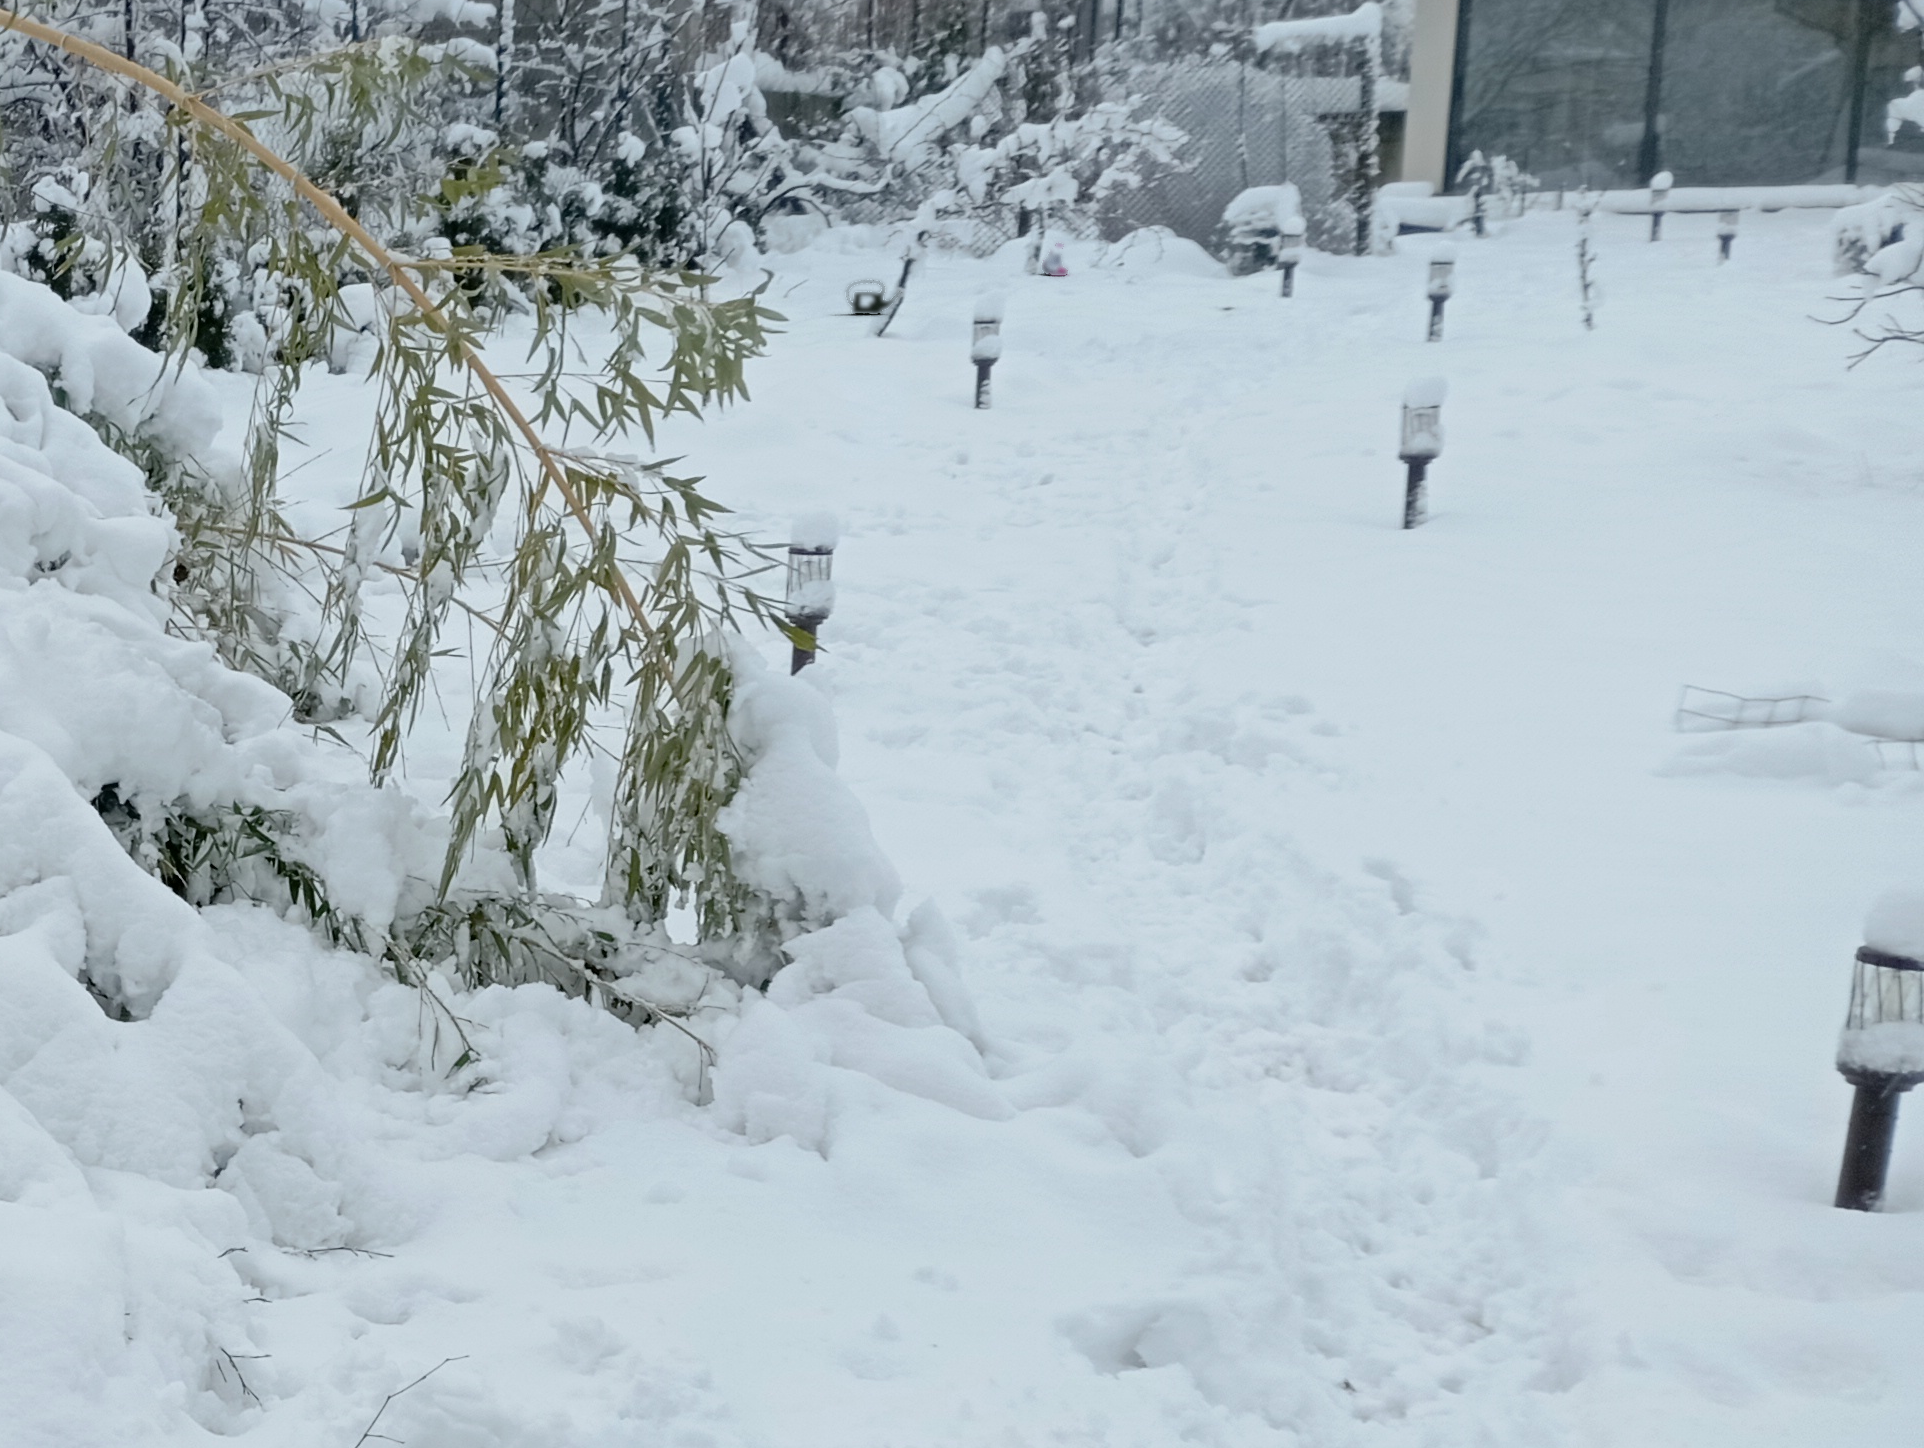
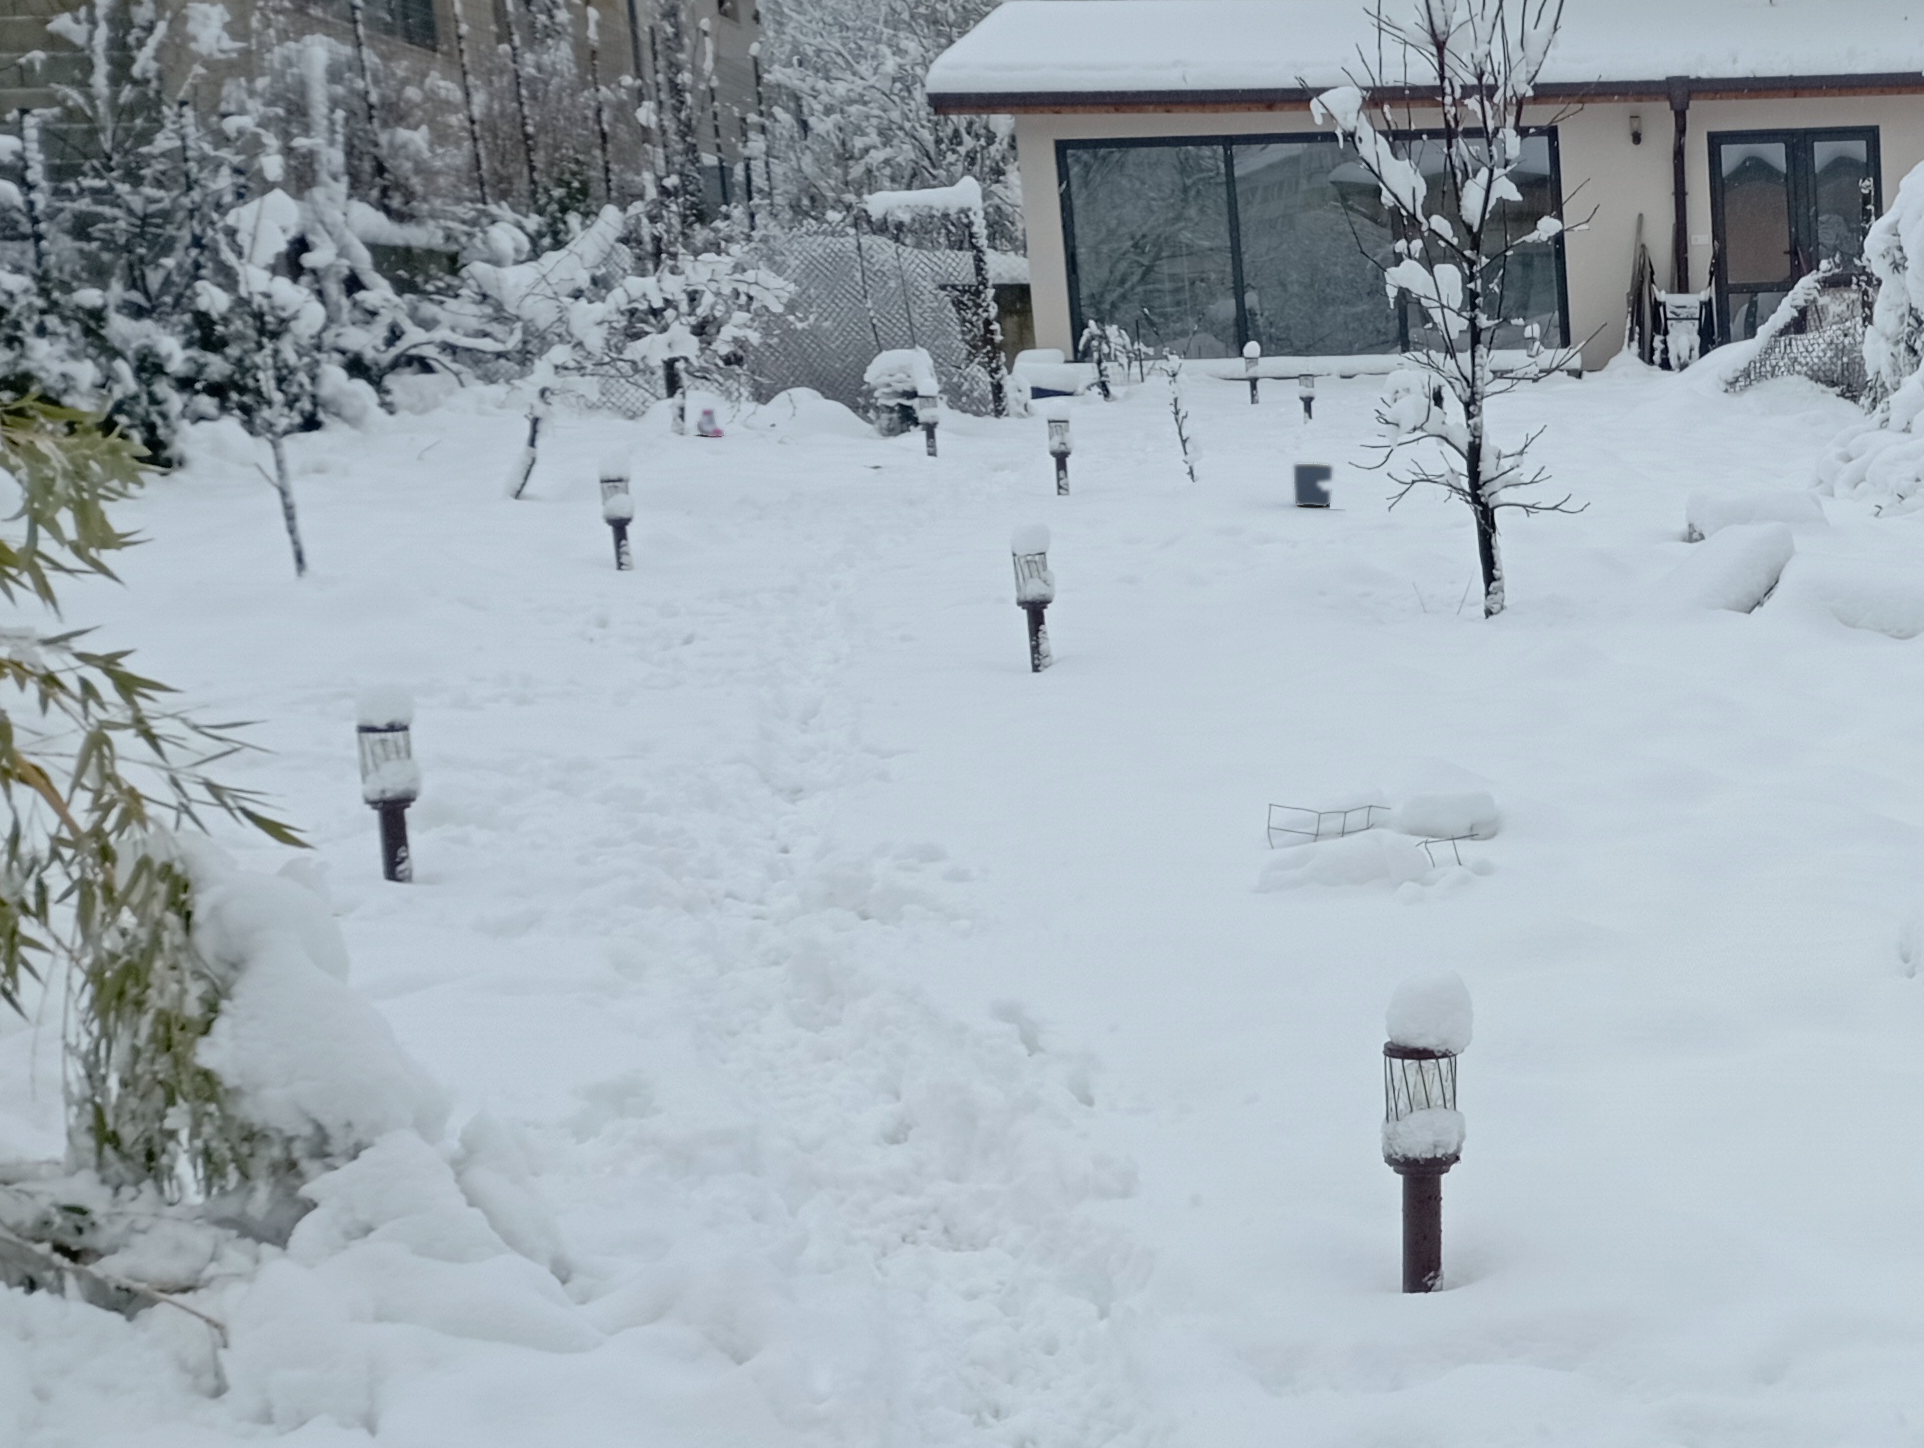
watering can: present [851,280,895,315] -> none [487,442,549,477]
planter: none [1768,311,1830,364] -> present [1294,464,1332,506]

